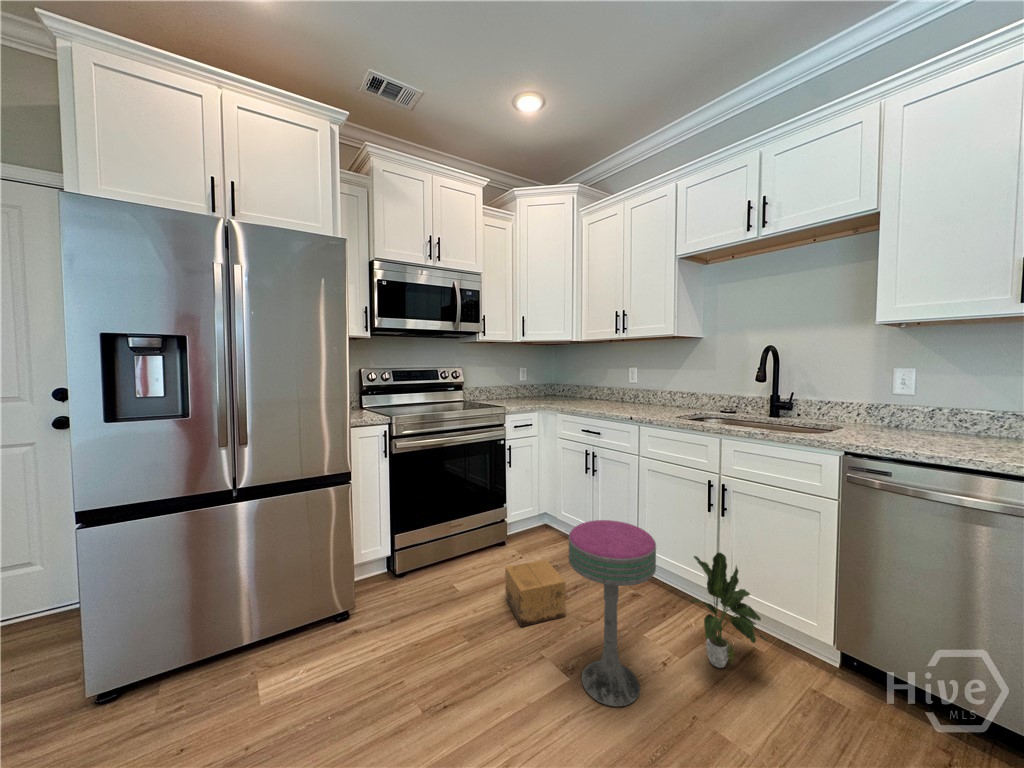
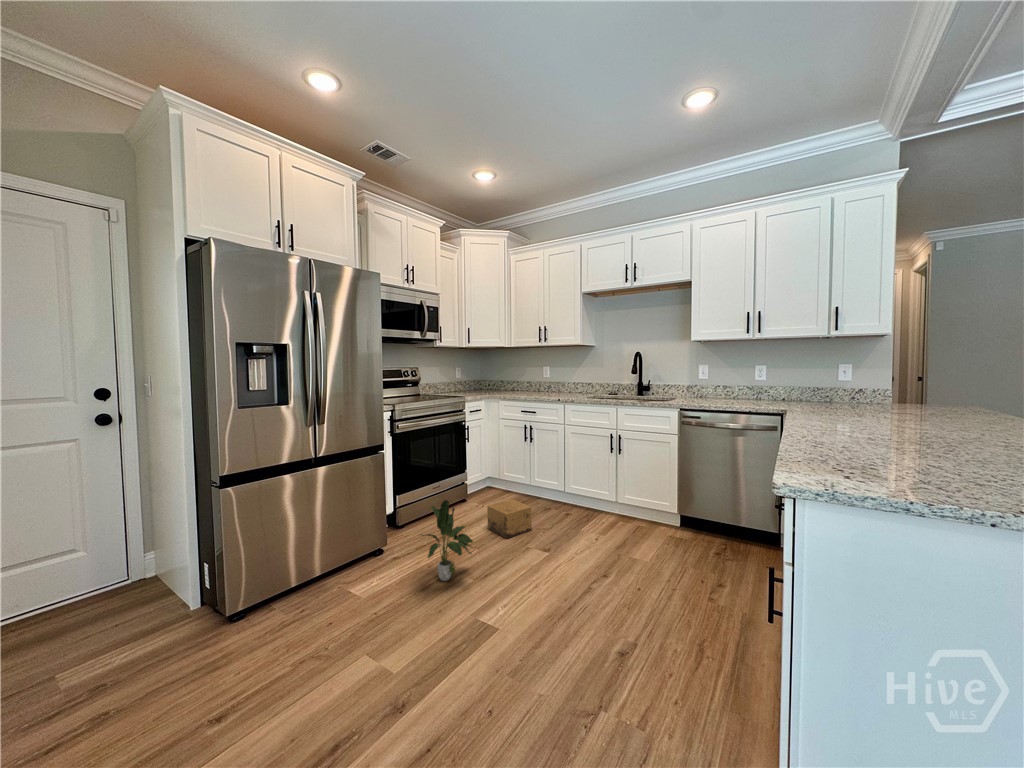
bar stool: present [568,520,656,707] -> none [546,458,596,559]
potted plant: present [690,553,768,668] -> present [422,500,473,581]

